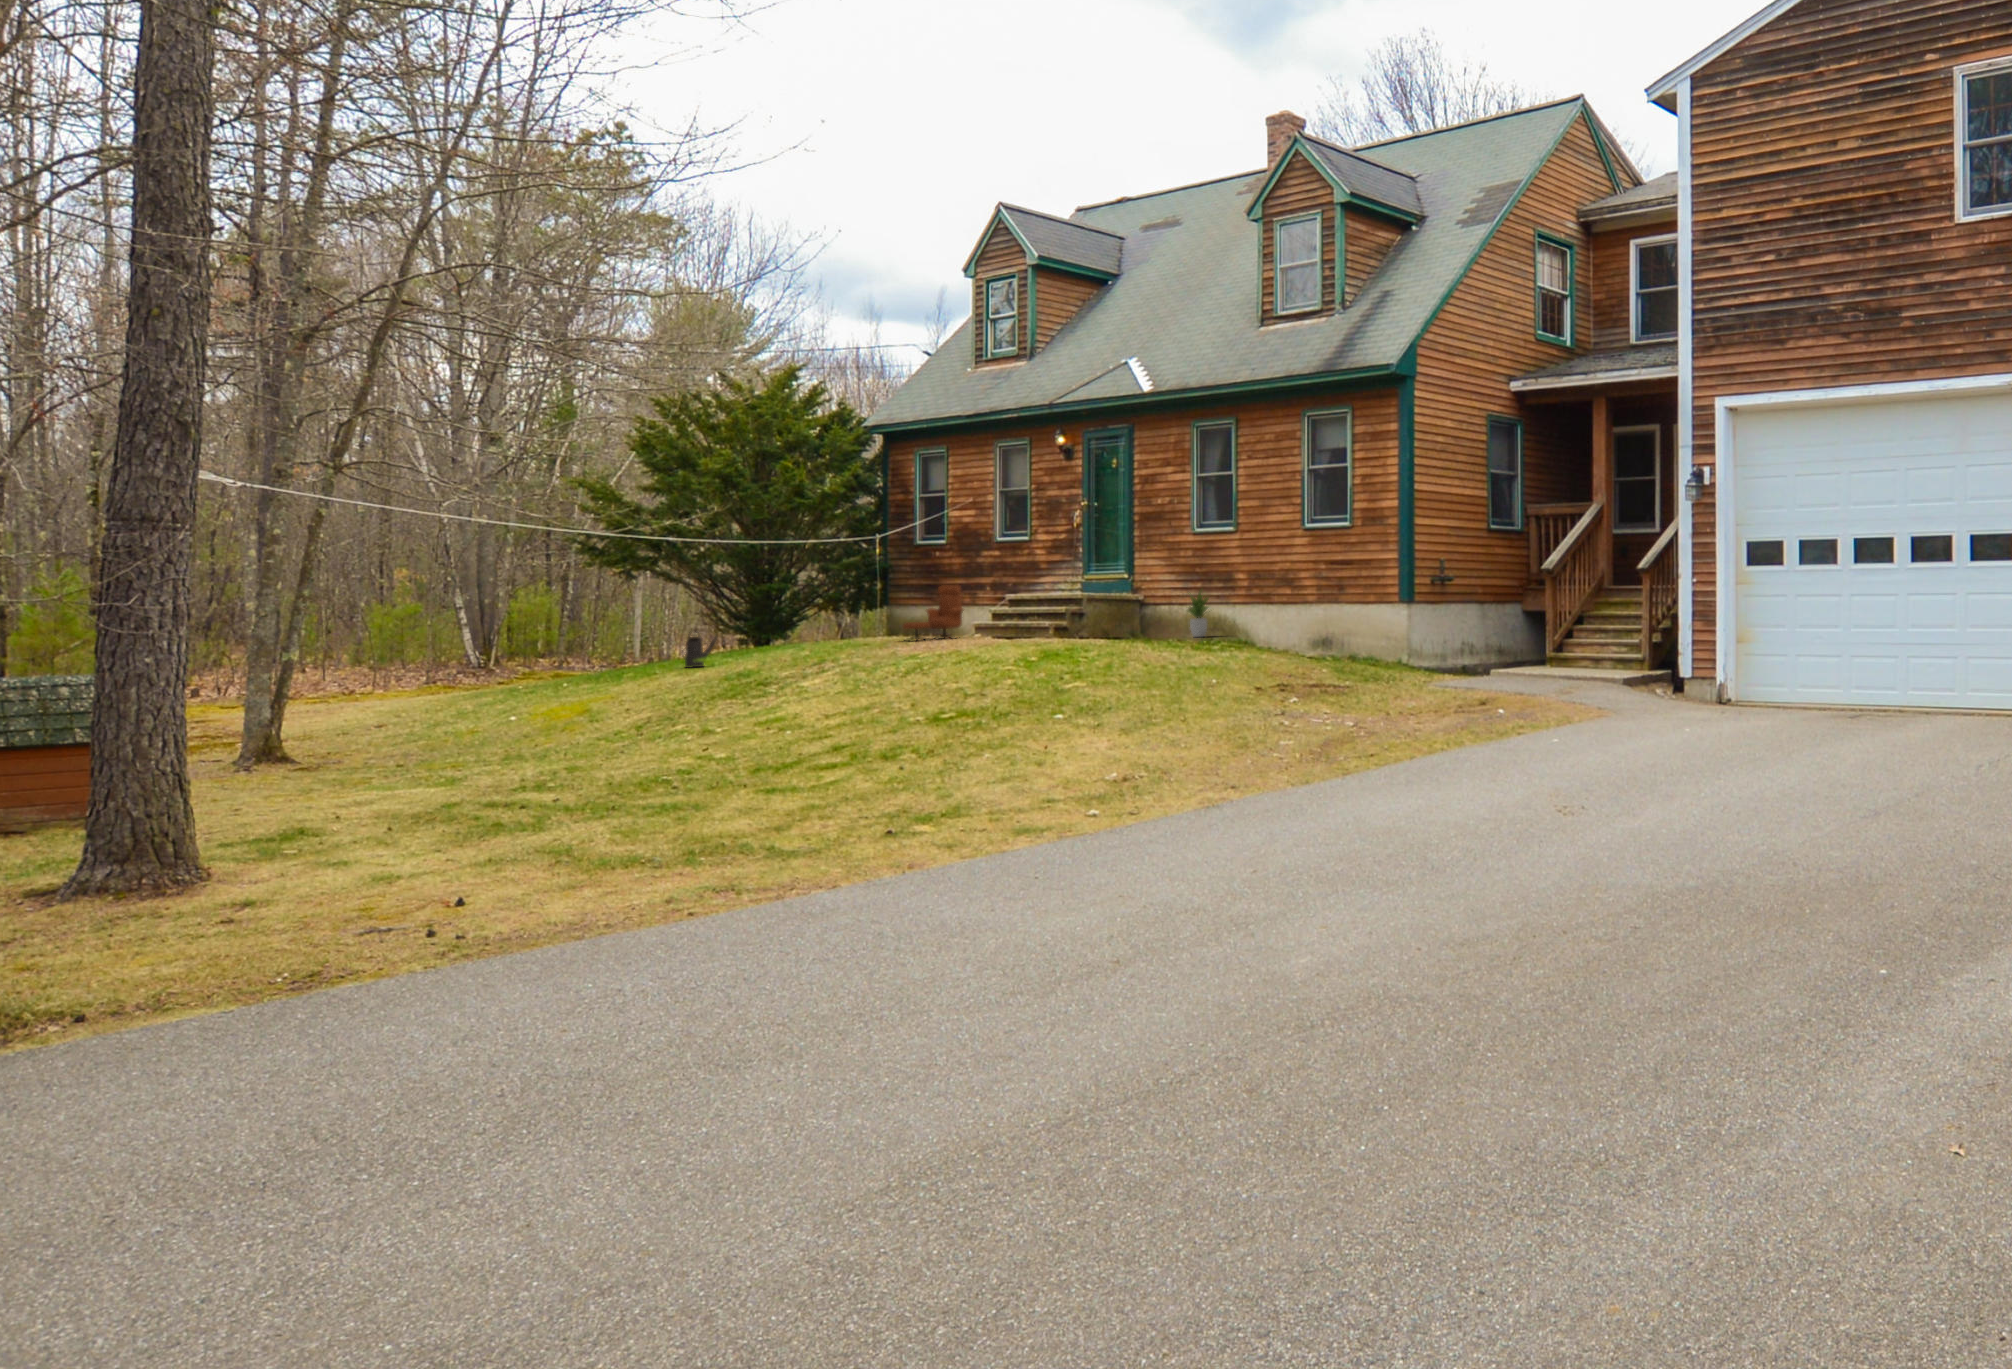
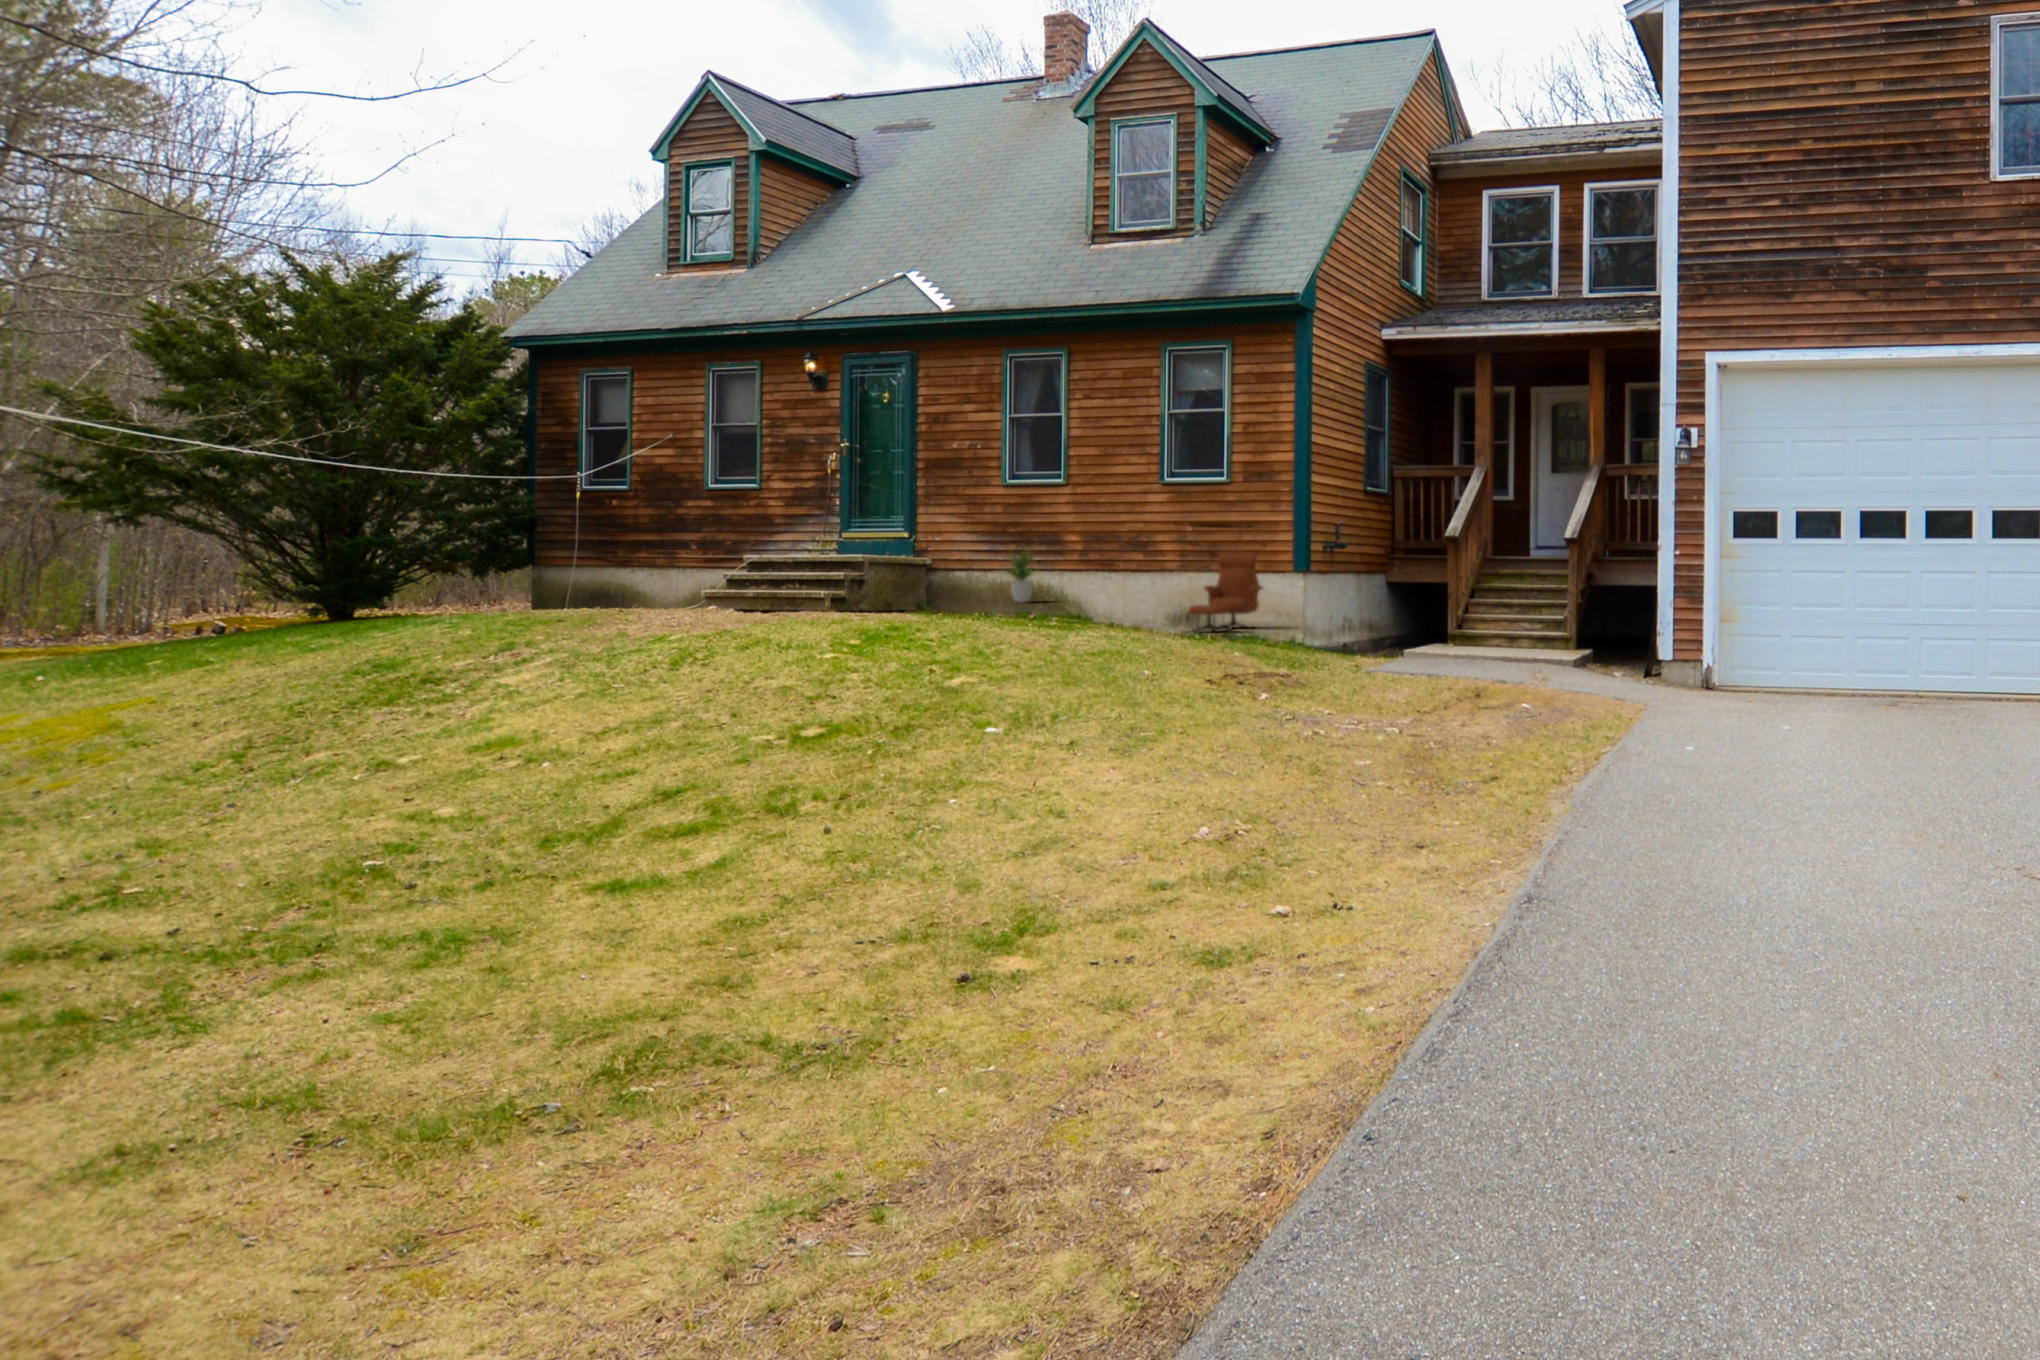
lounge chair: present [903,585,964,640] -> present [1188,554,1263,632]
watering can: present [684,631,717,668] -> none [265,587,322,637]

